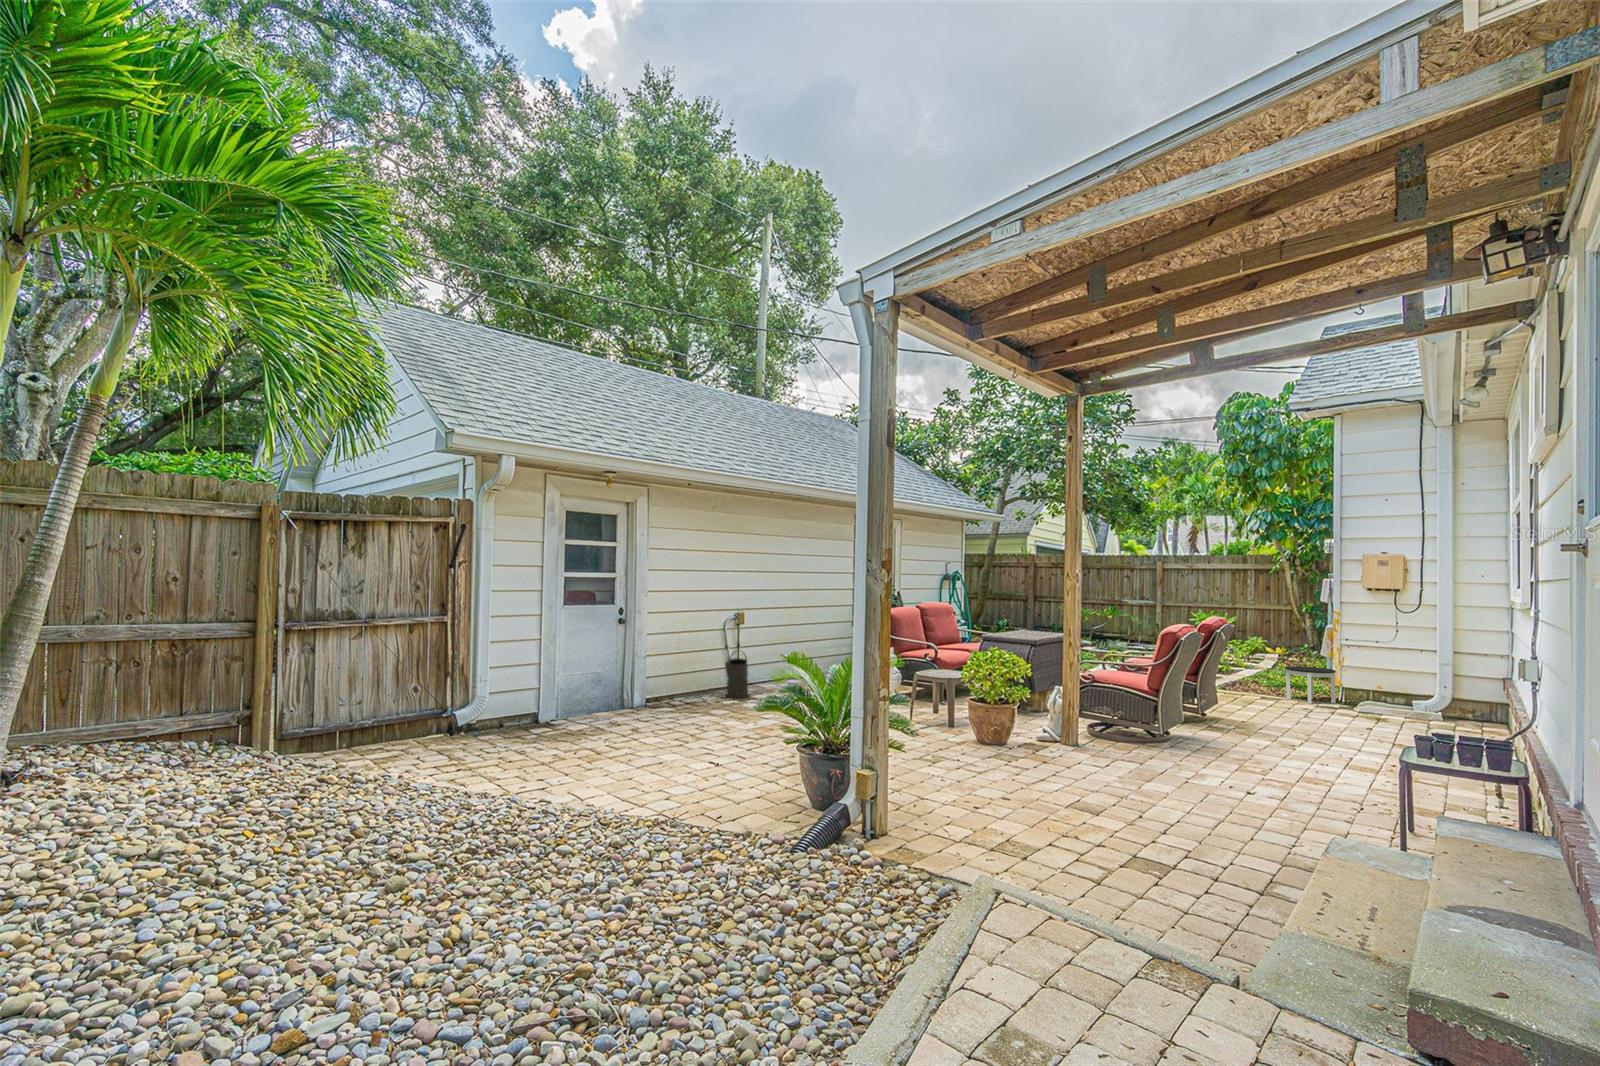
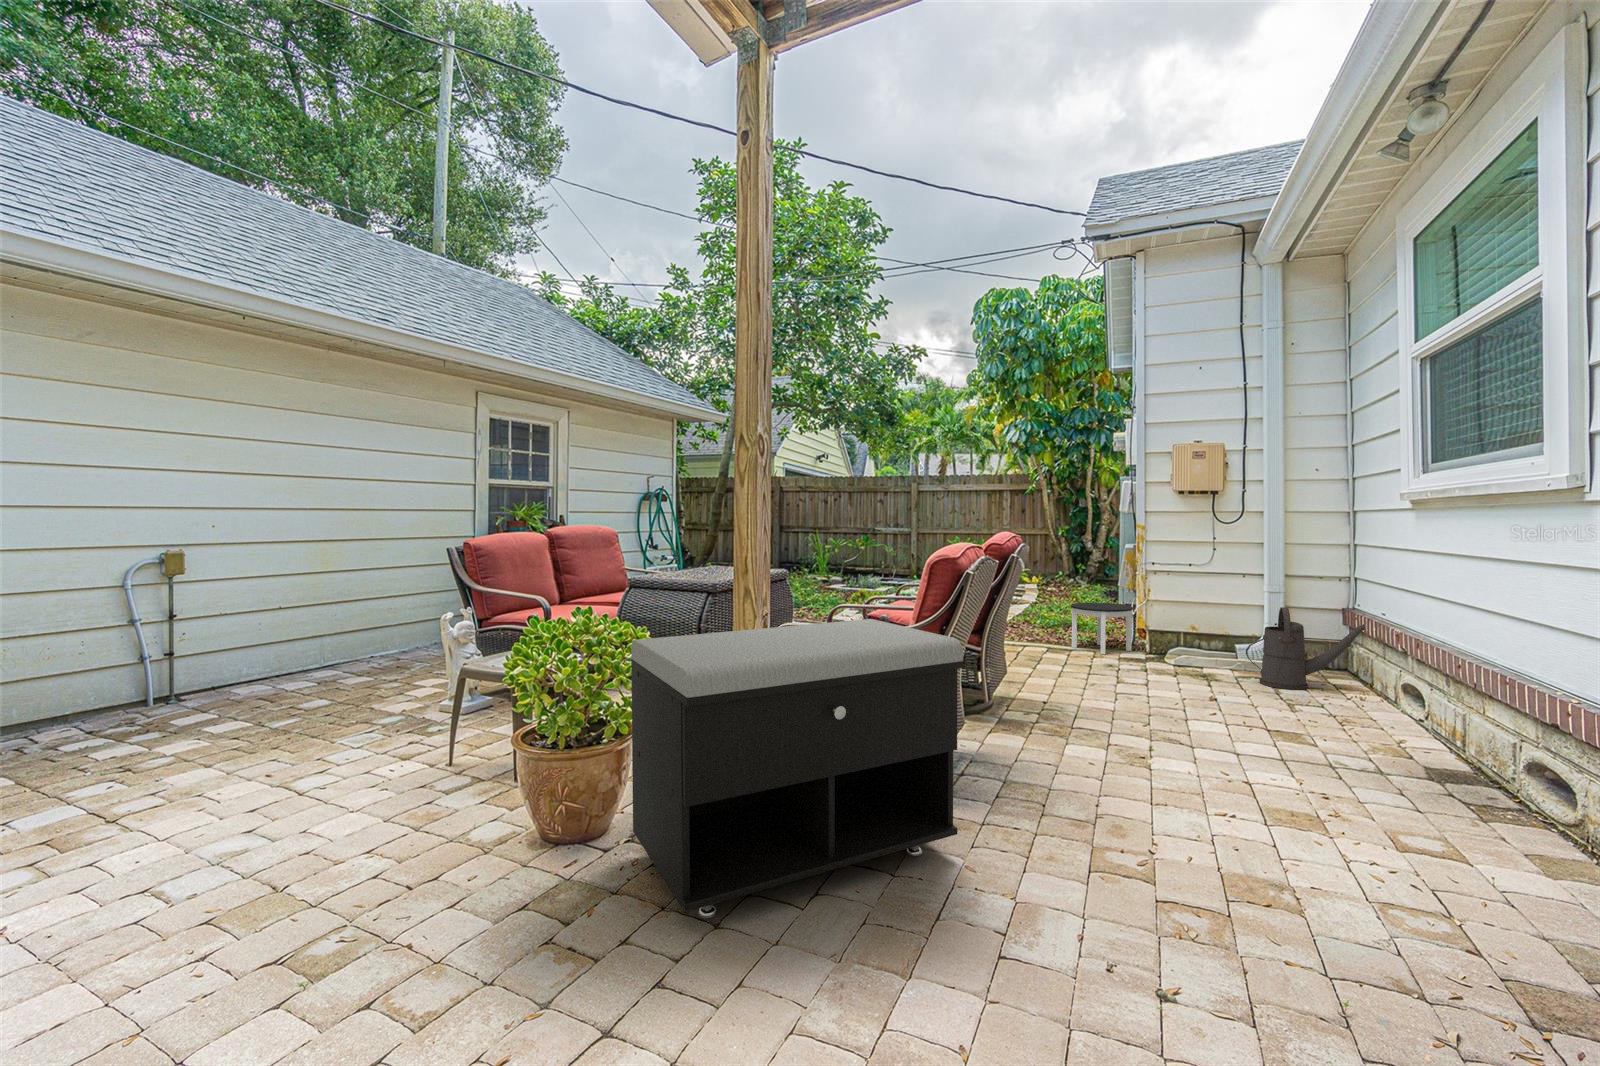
watering can: present [725,651,749,698] -> present [1246,607,1365,690]
storage bench: none [1027,658,1177,765] -> present [631,619,963,918]

